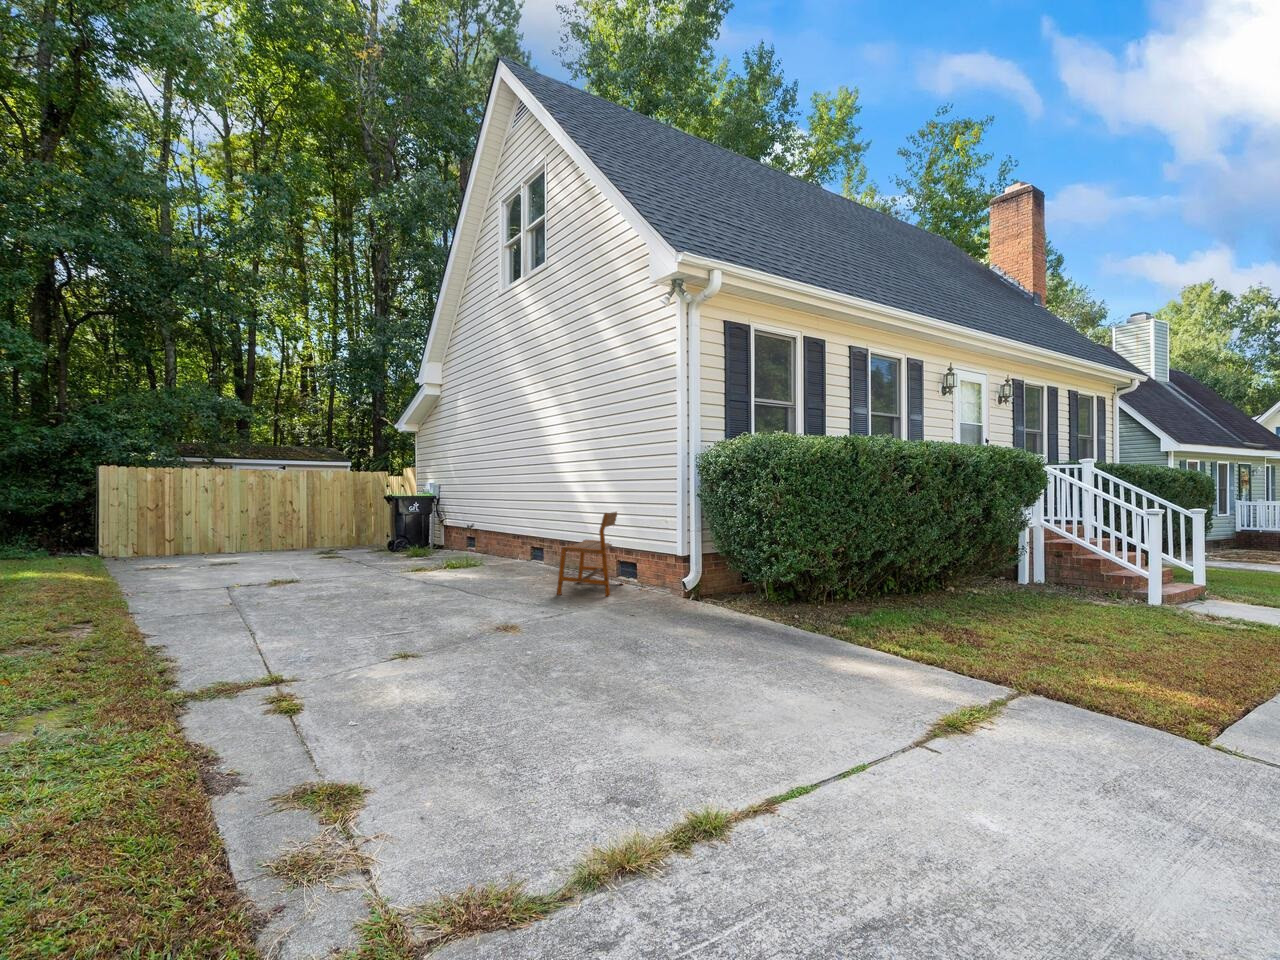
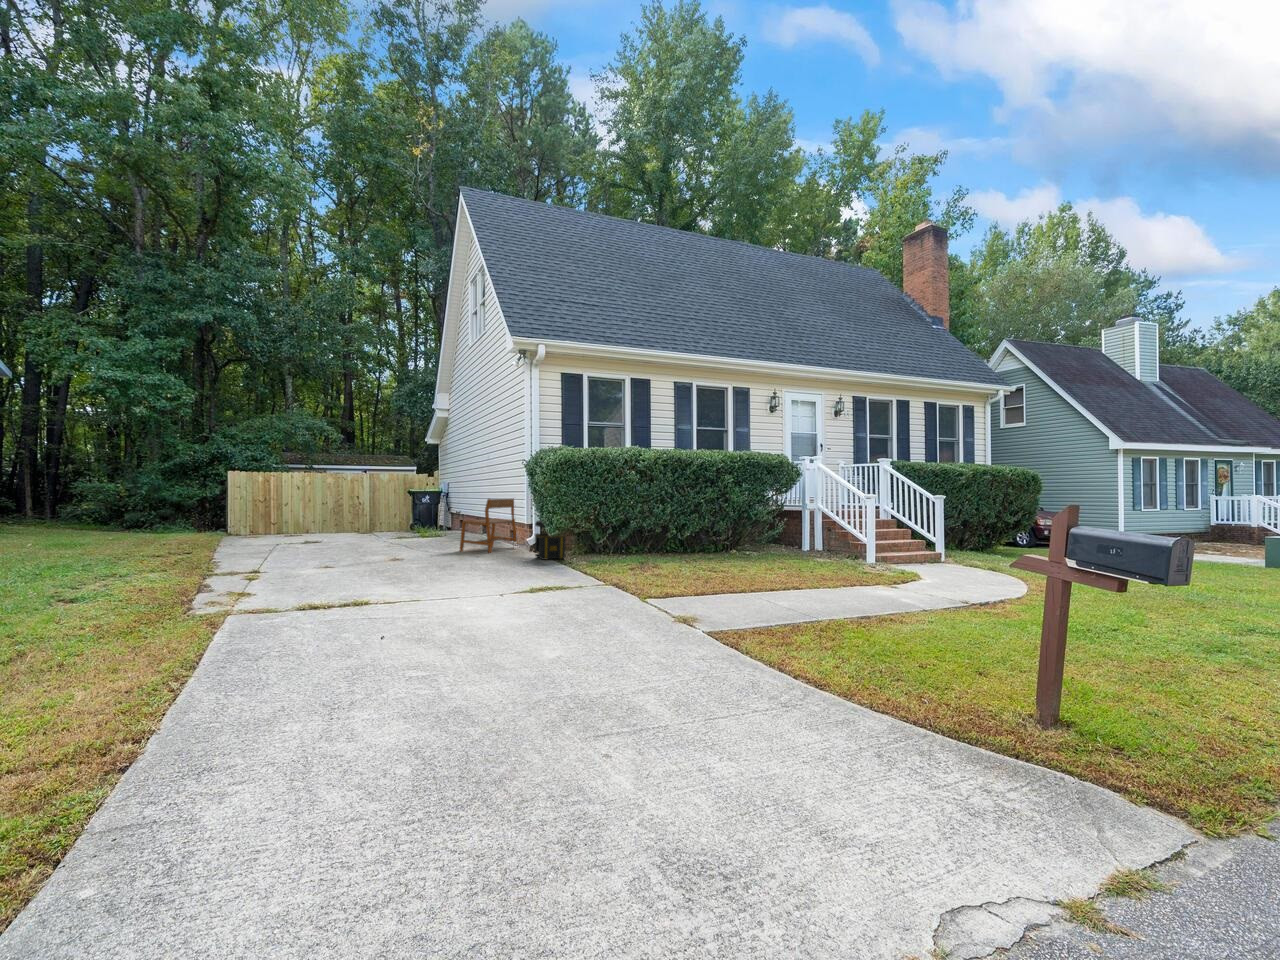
toolbox: none [700,546,754,610] -> present [535,521,567,560]

